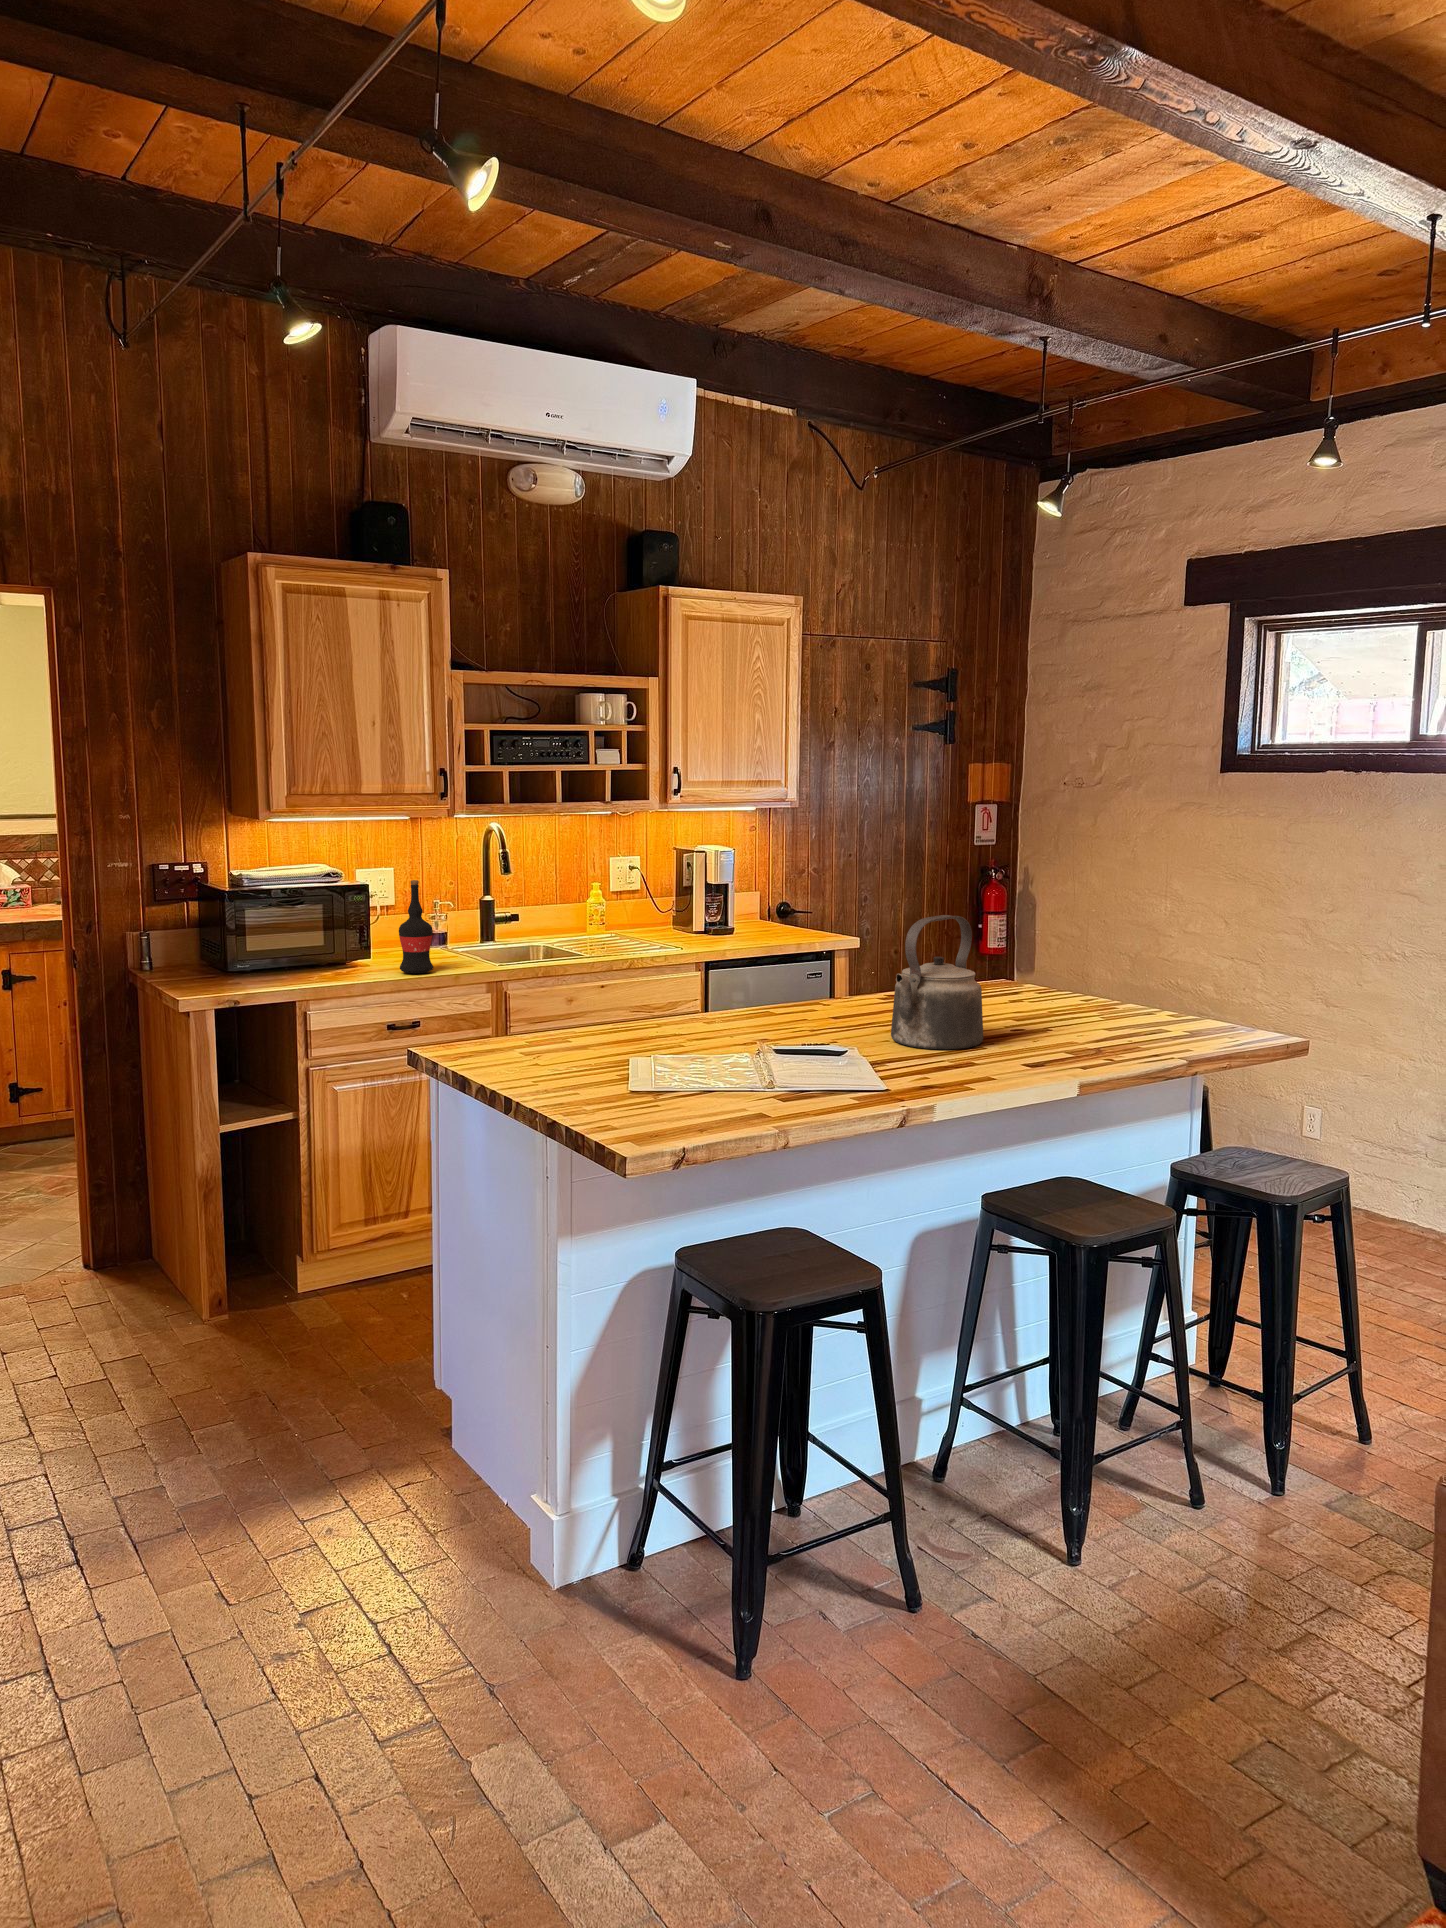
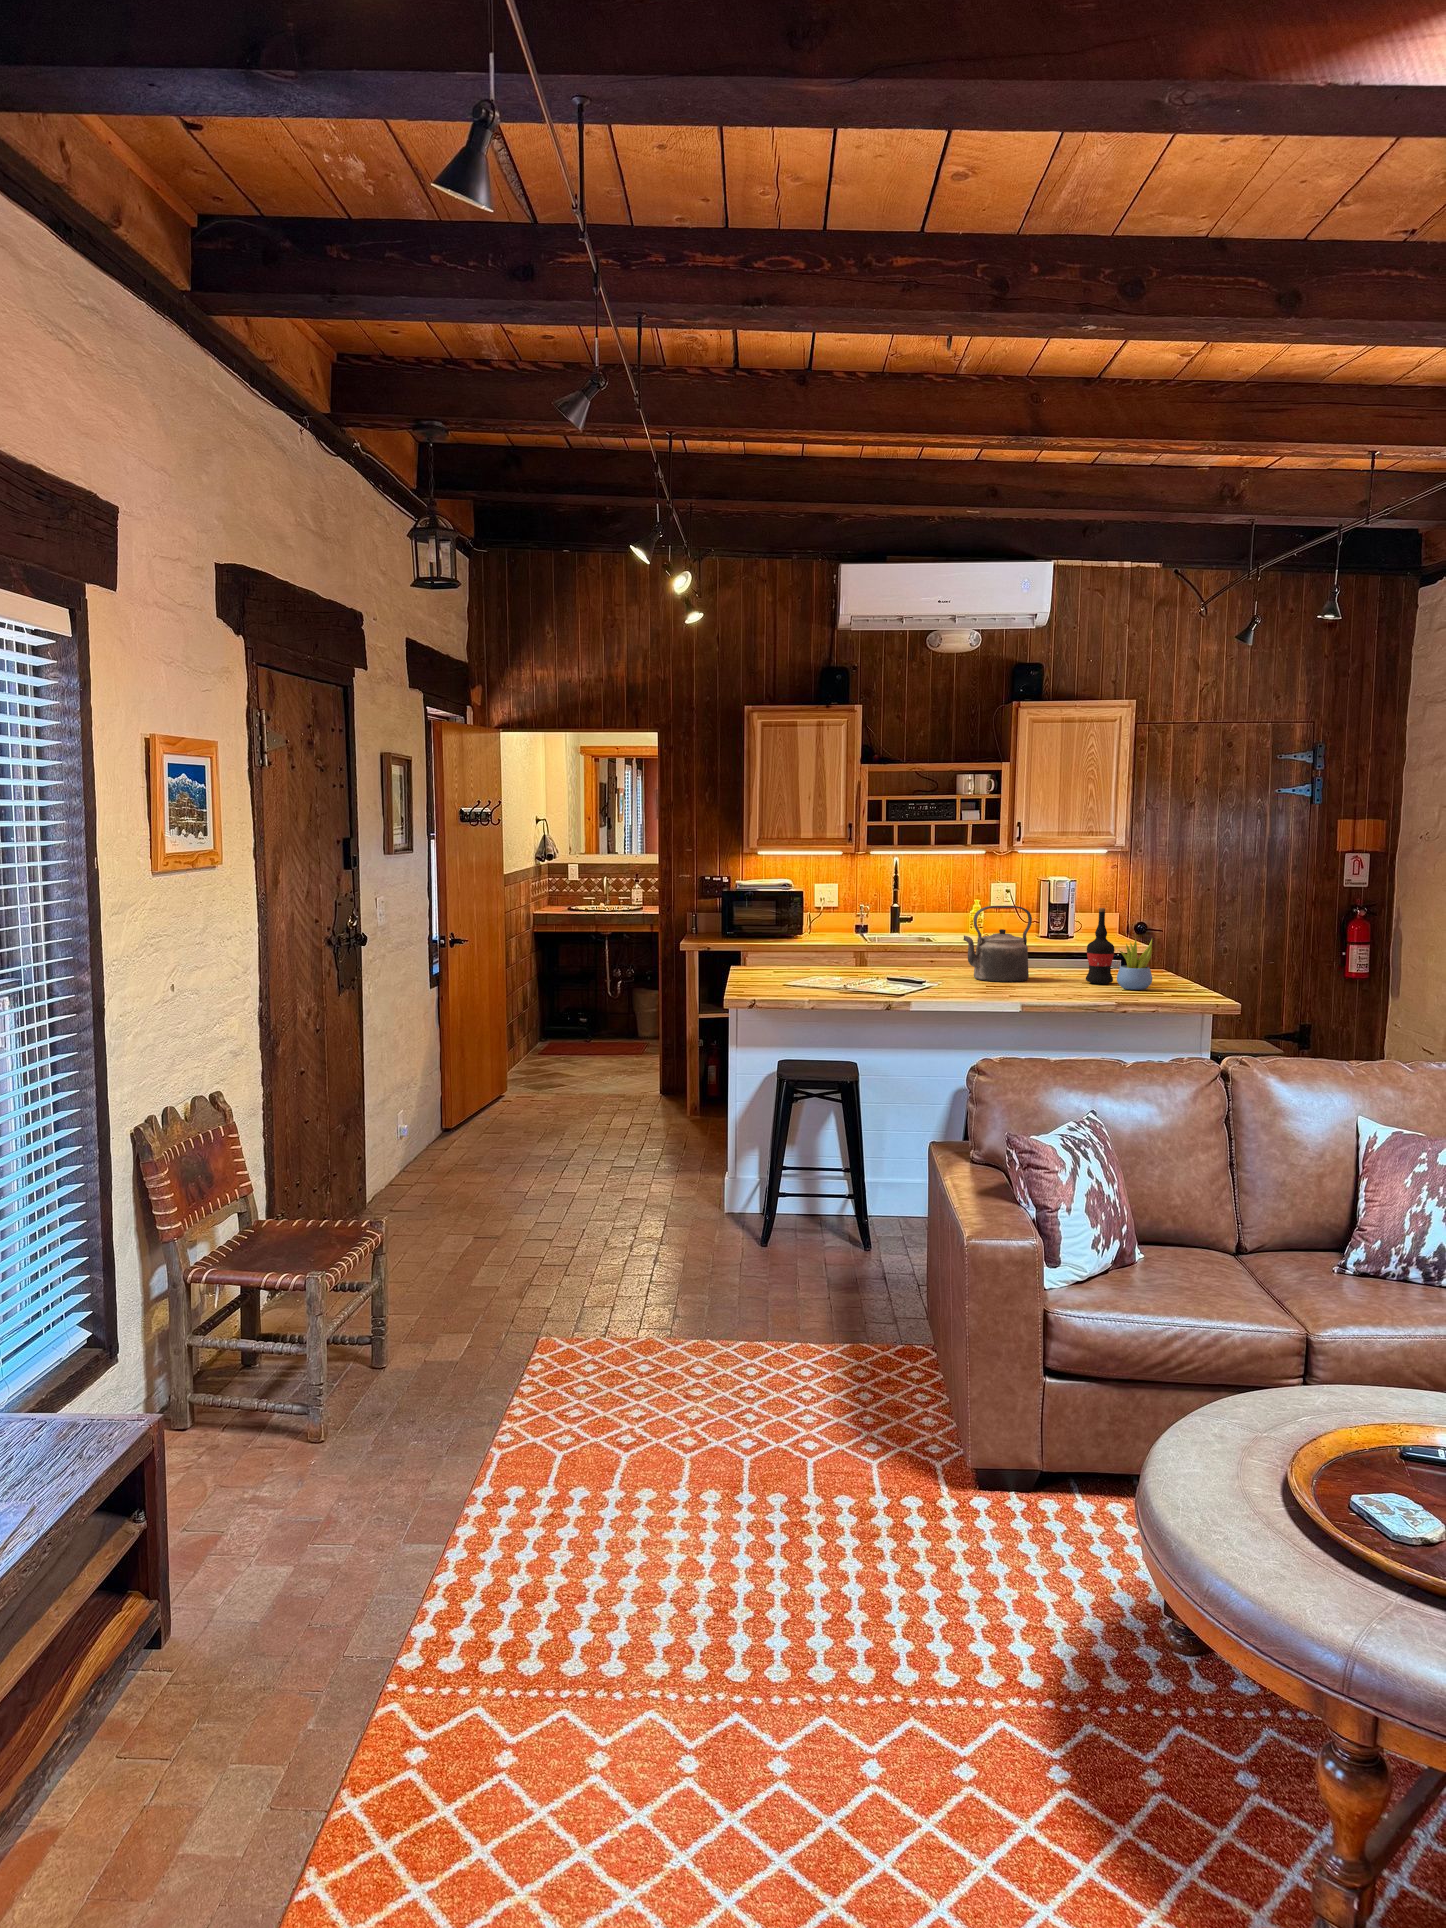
wine bottle: present [399,880,433,973] -> present [1086,908,1115,984]
succulent plant: none [1135,957,1201,1044] -> present [1117,939,1152,990]

